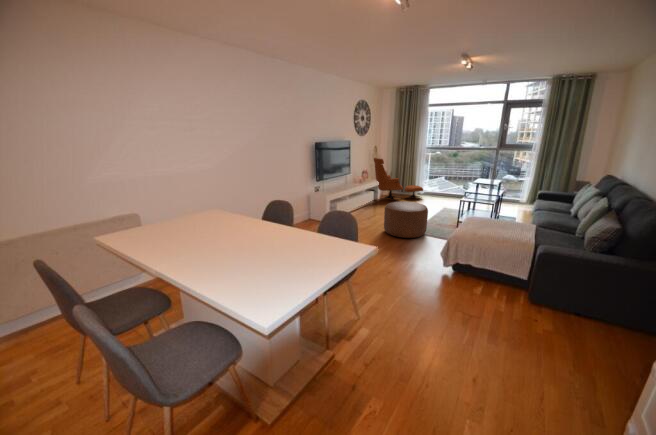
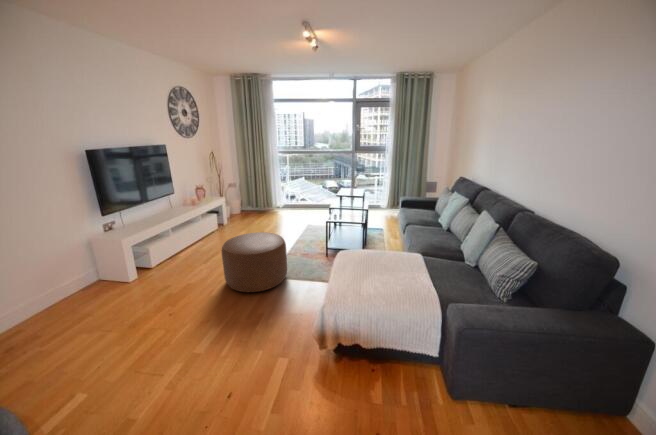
lounge chair: present [374,157,423,202] -> none [210,167,281,225]

